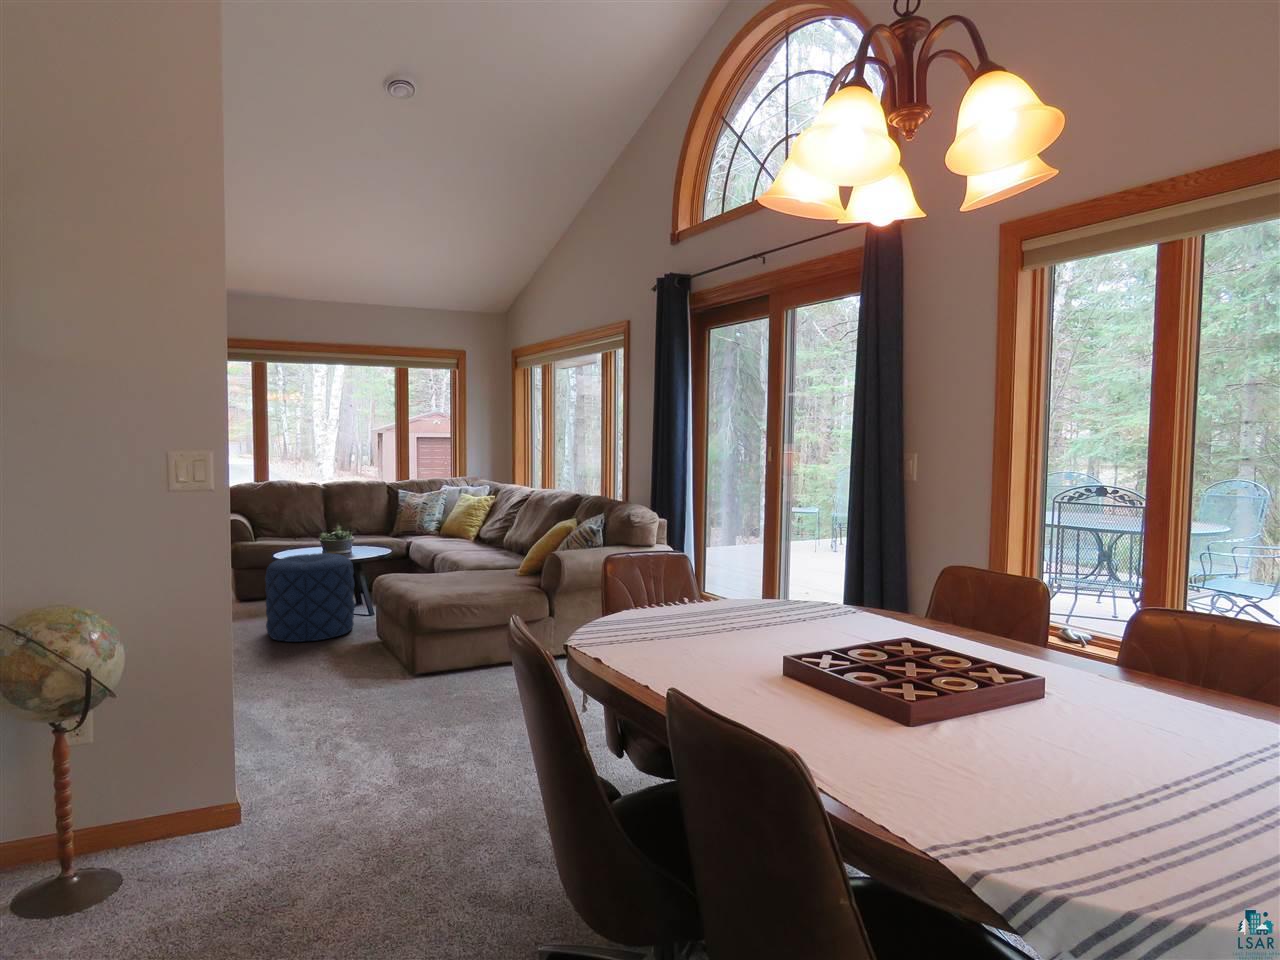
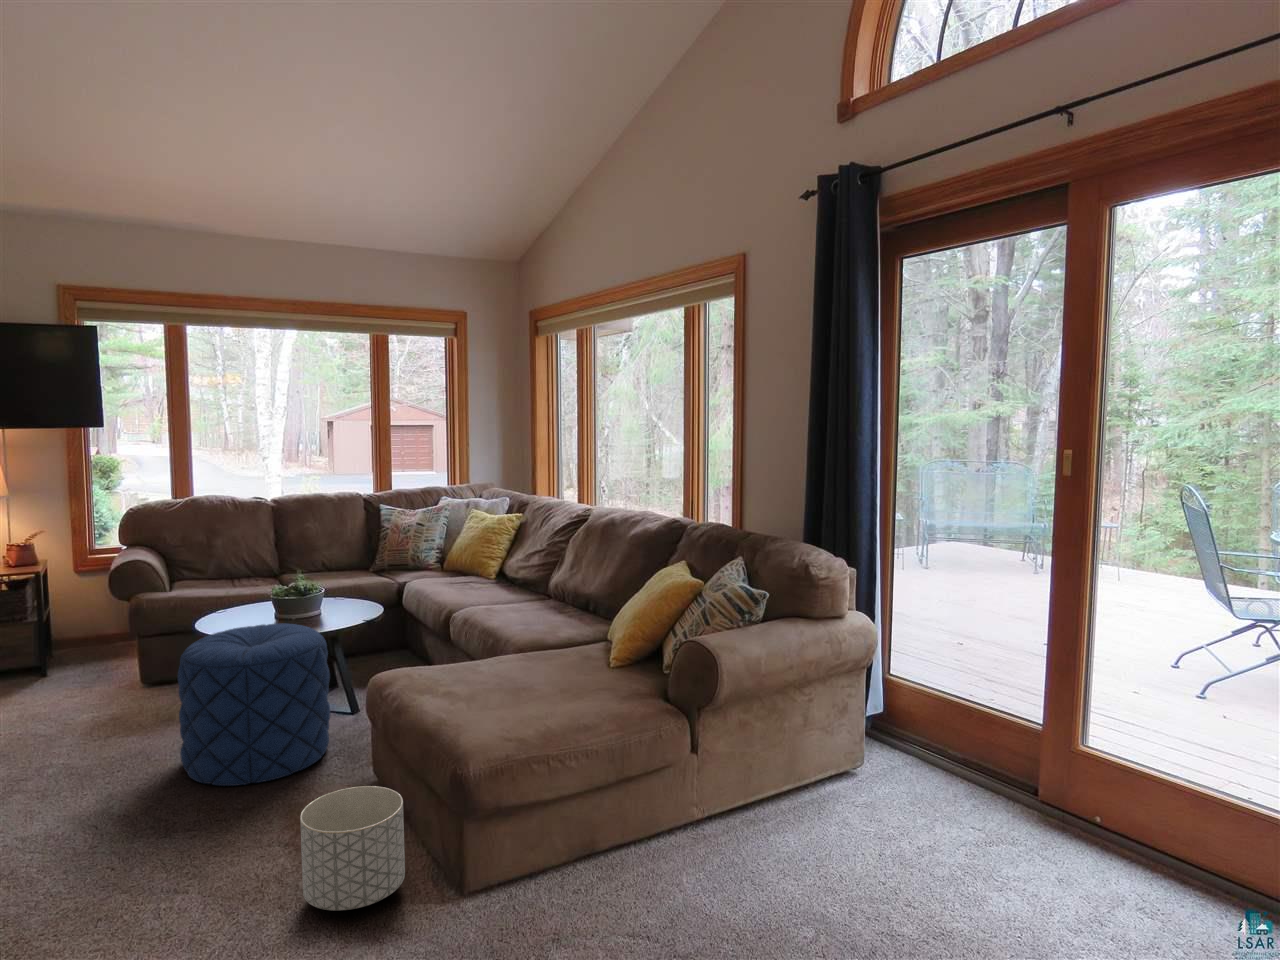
planter: none [332,625,387,682] -> present [300,786,405,911]

